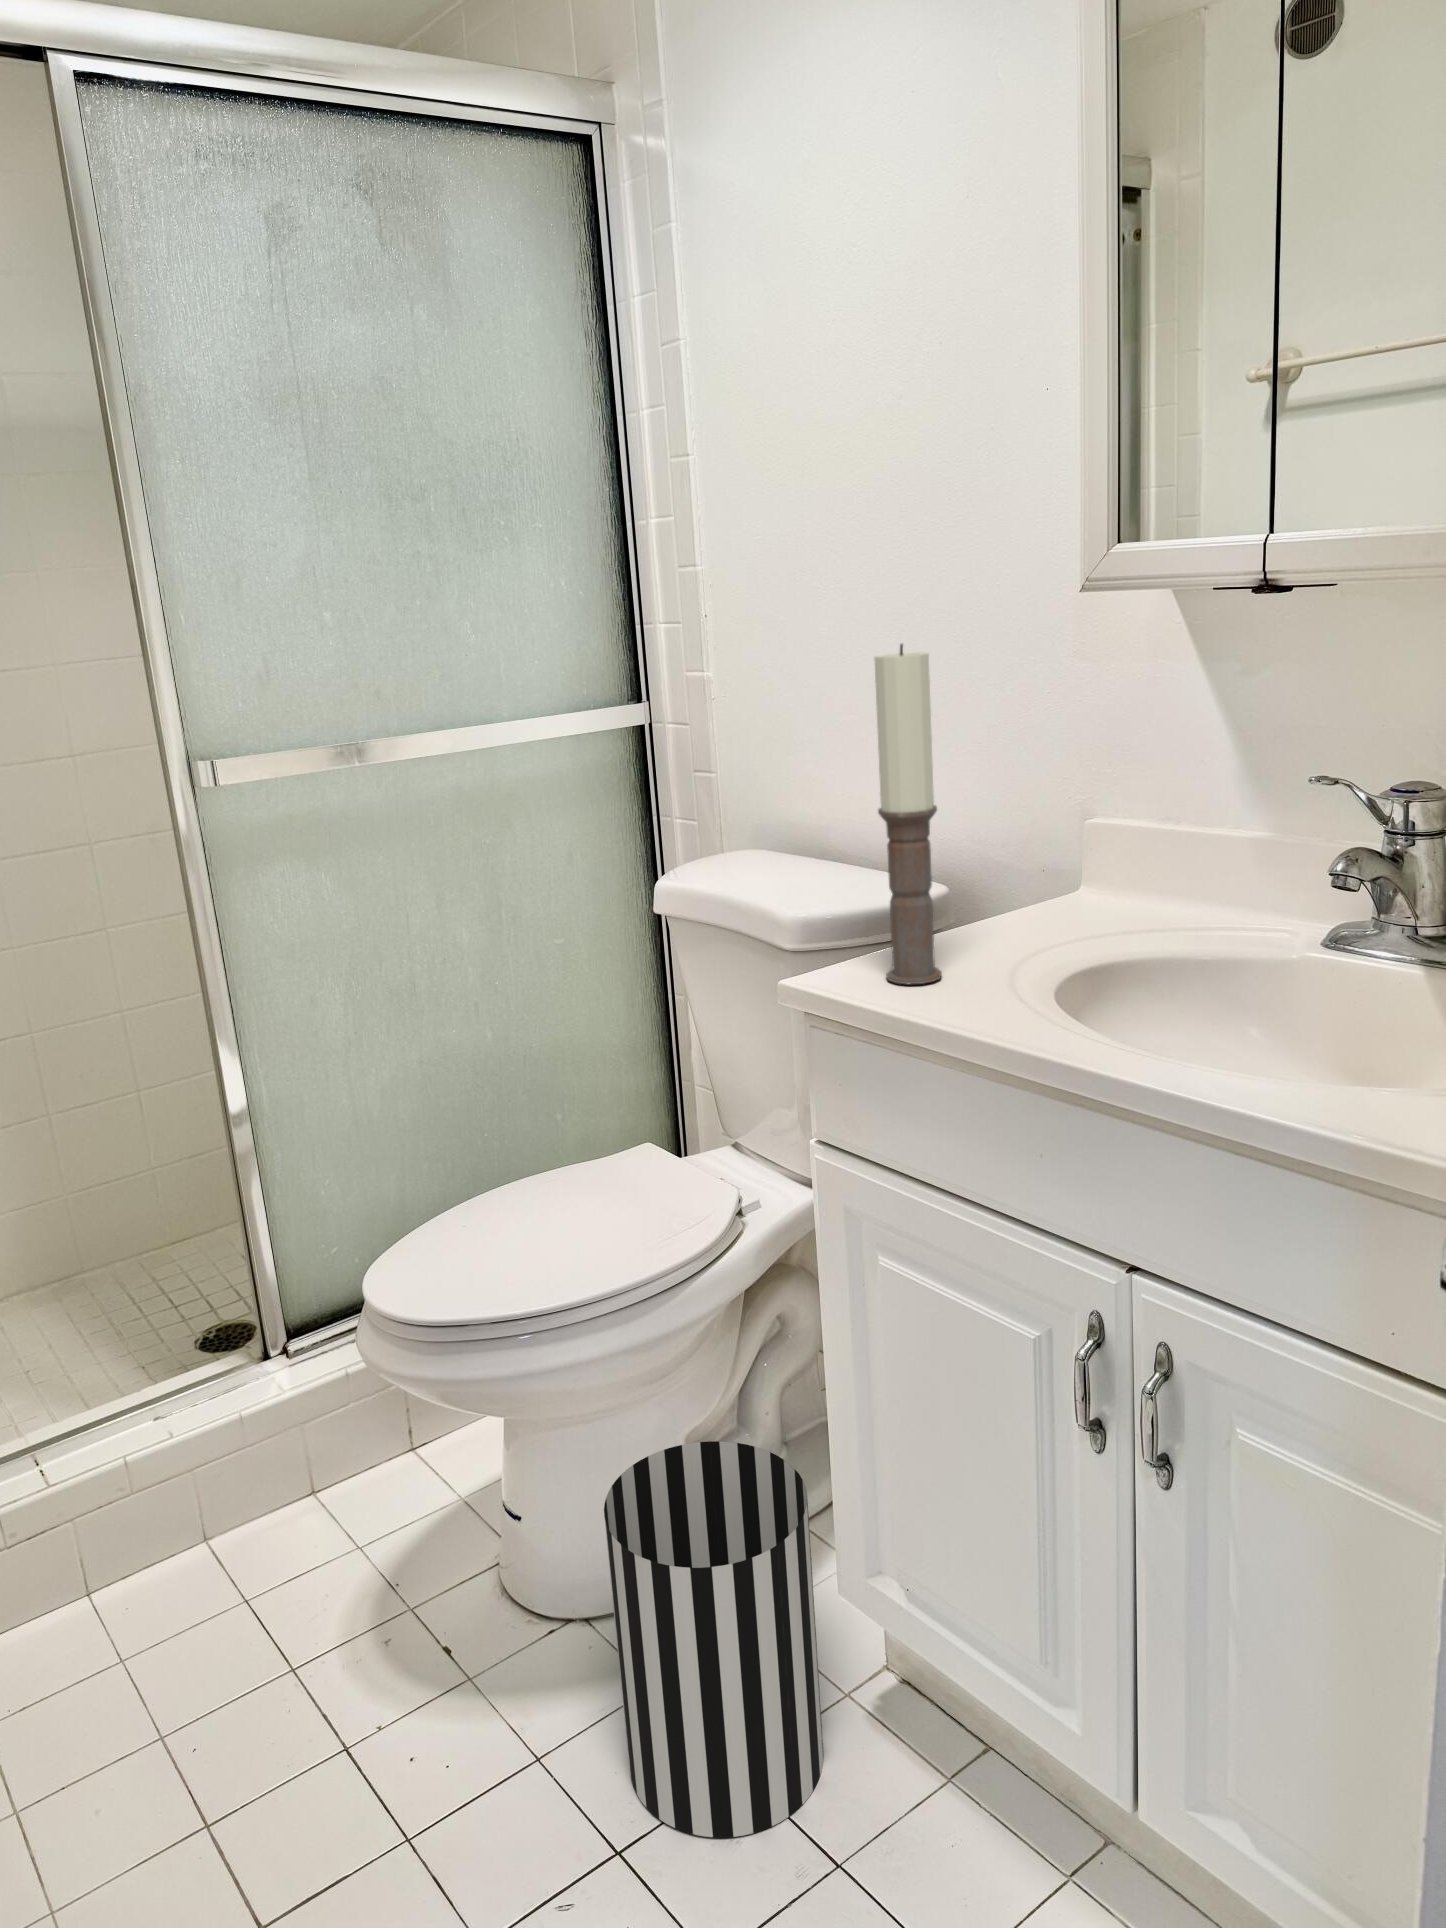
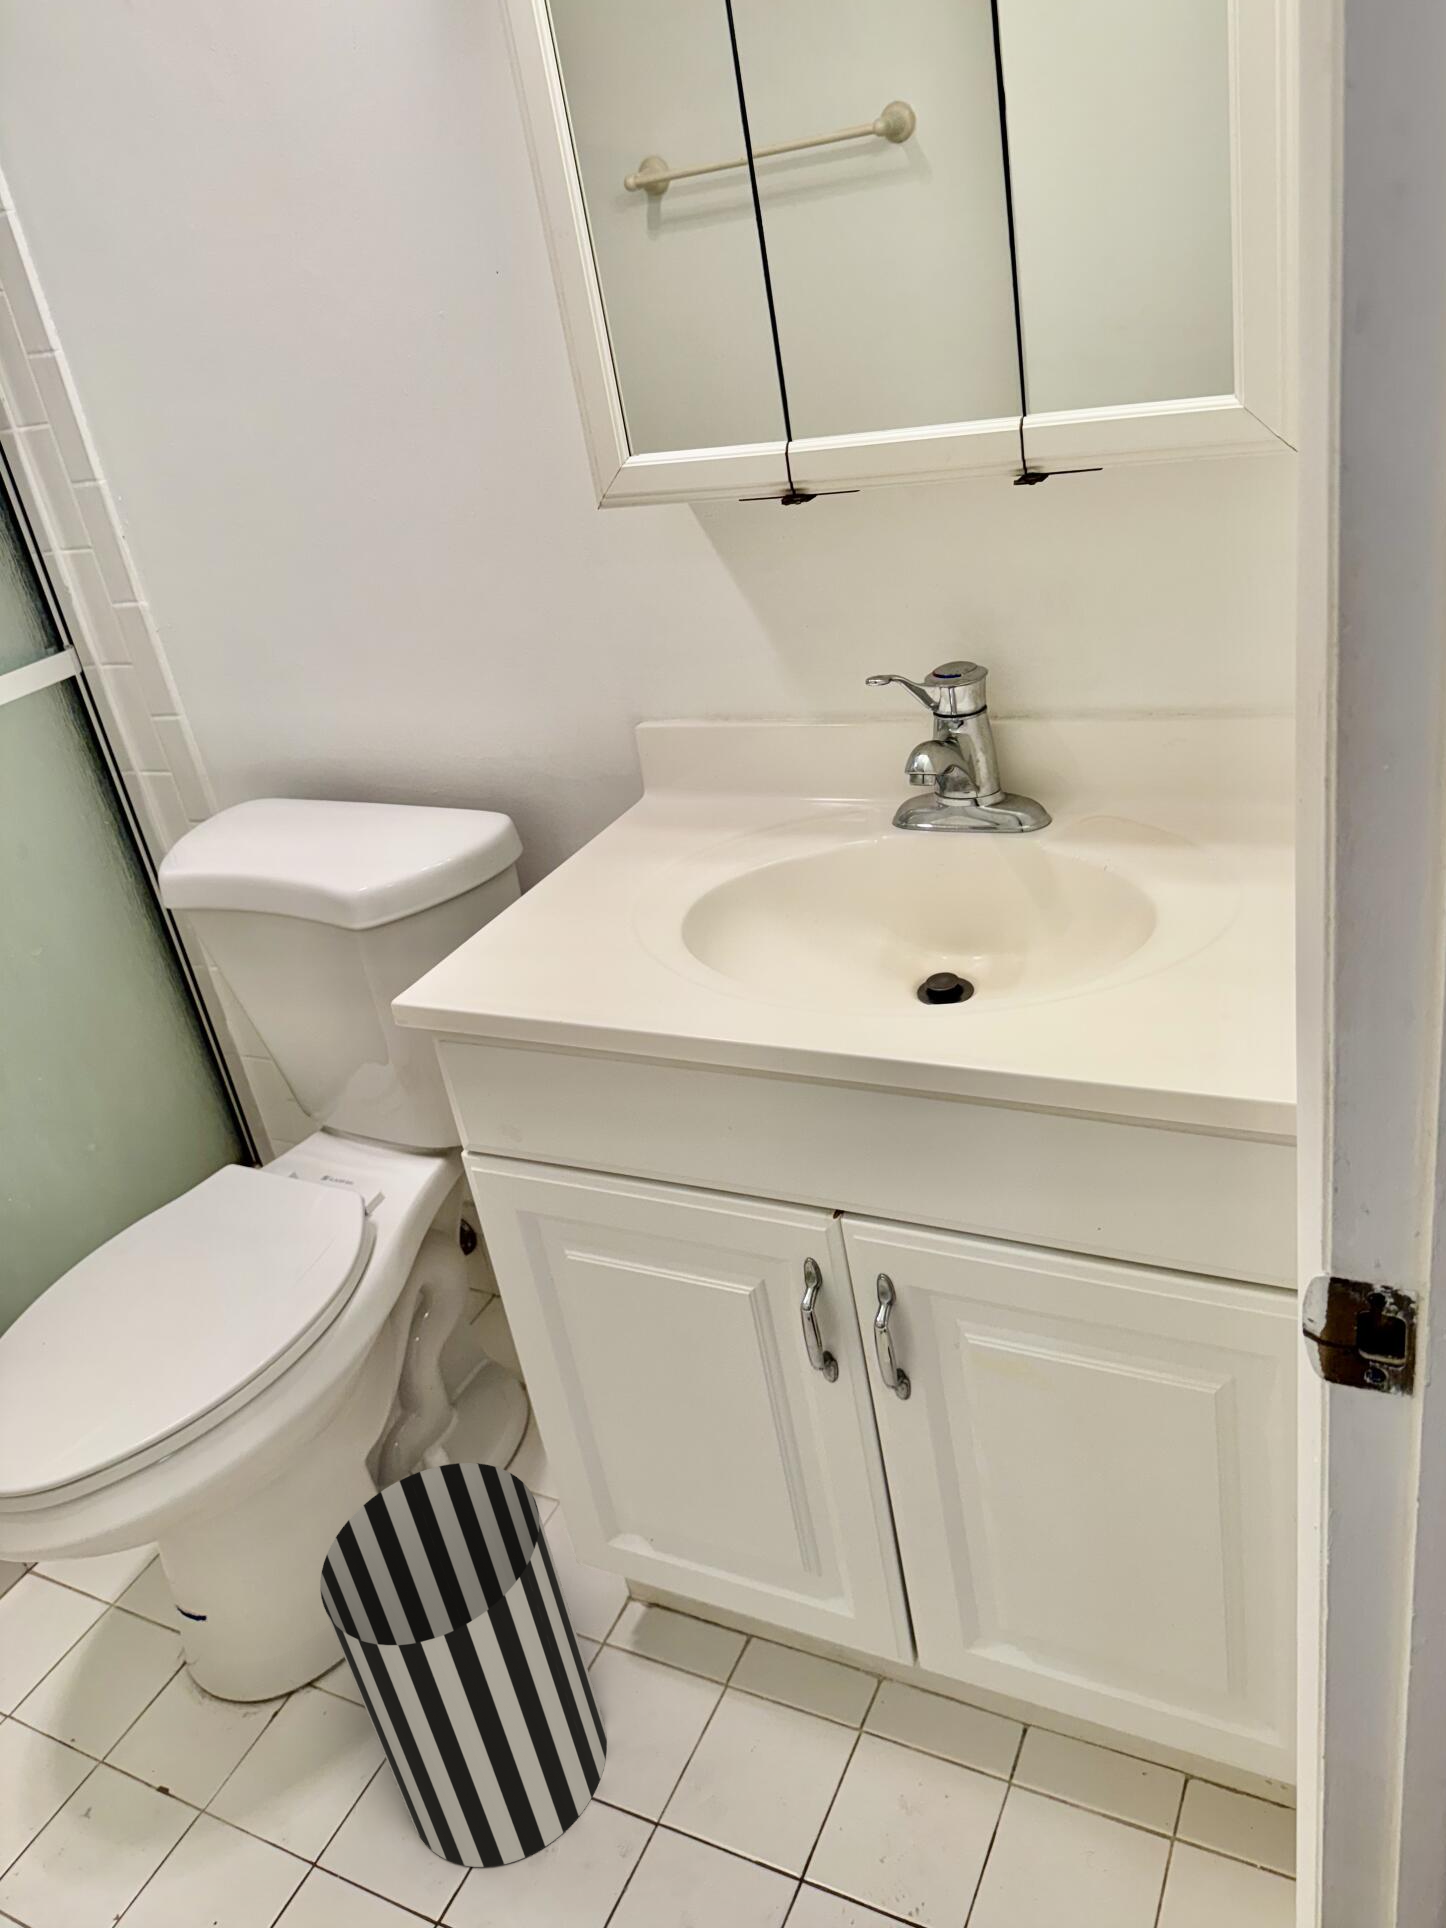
candle: present [874,644,942,984] -> none [408,597,558,971]

